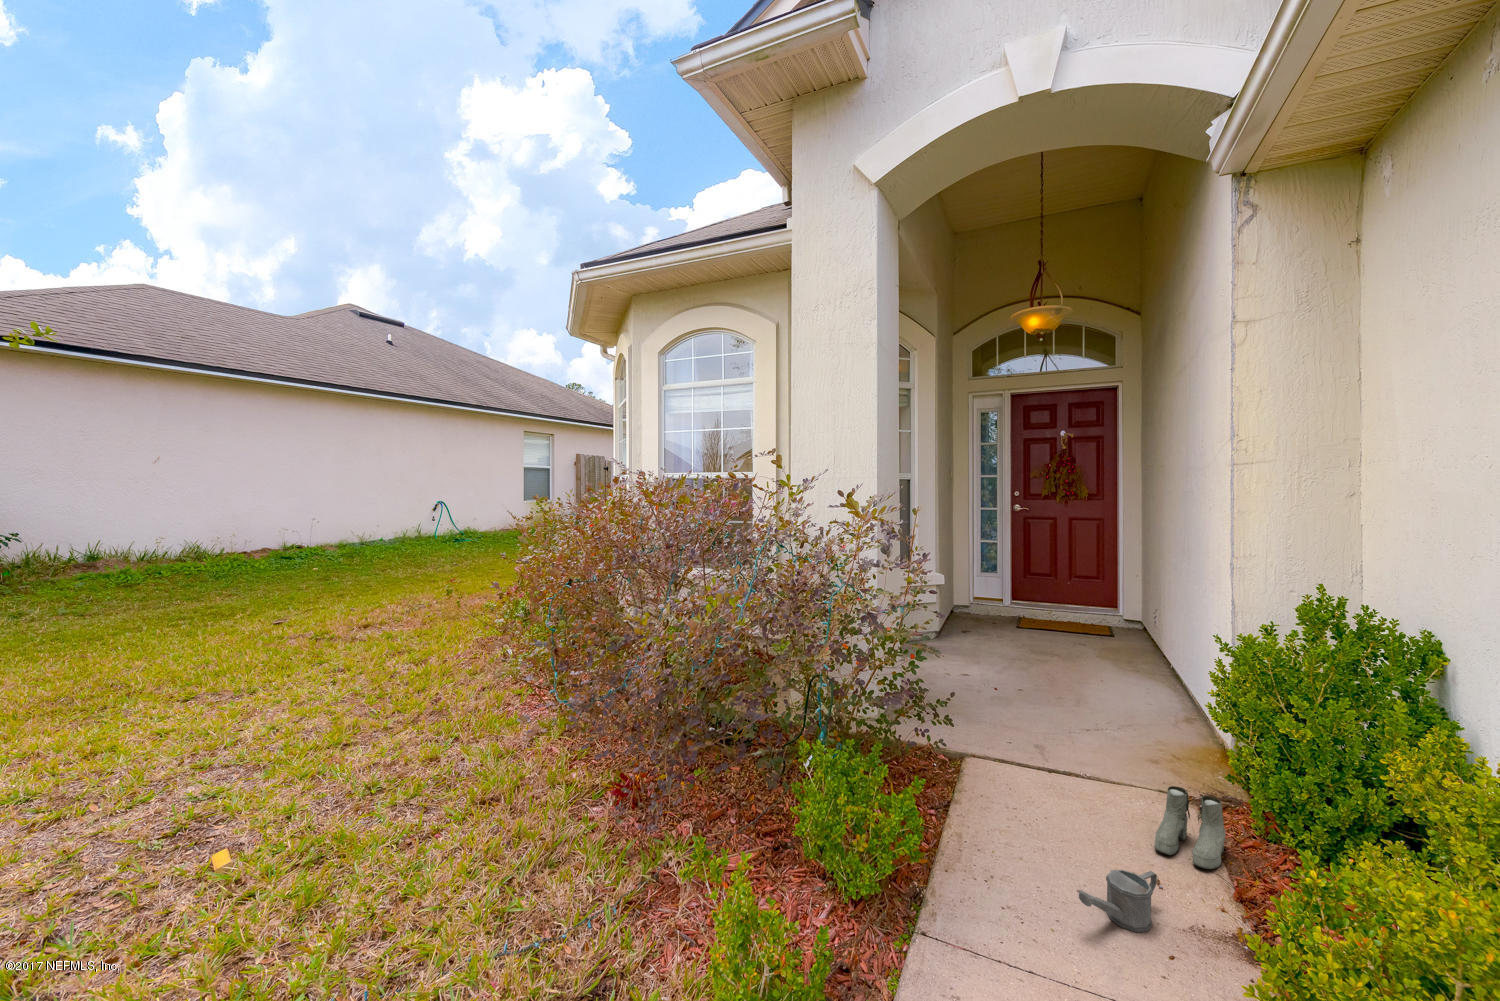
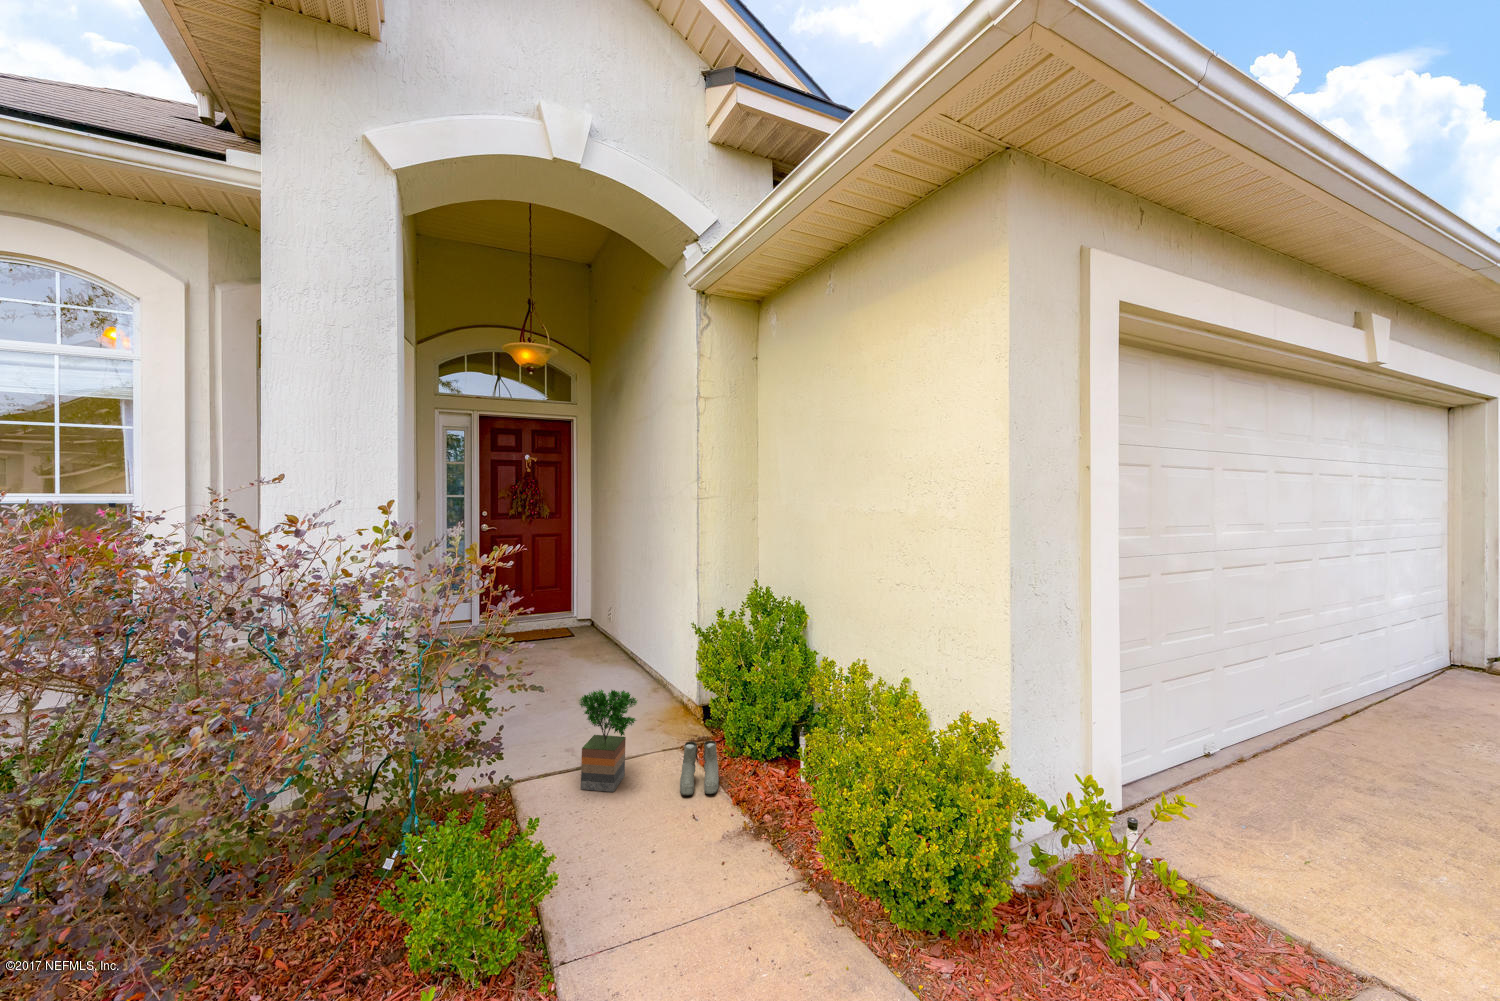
potted tree: none [1029,685,1107,808] -> present [579,690,637,792]
watering can: present [1079,870,1157,932] -> none [669,809,706,862]

